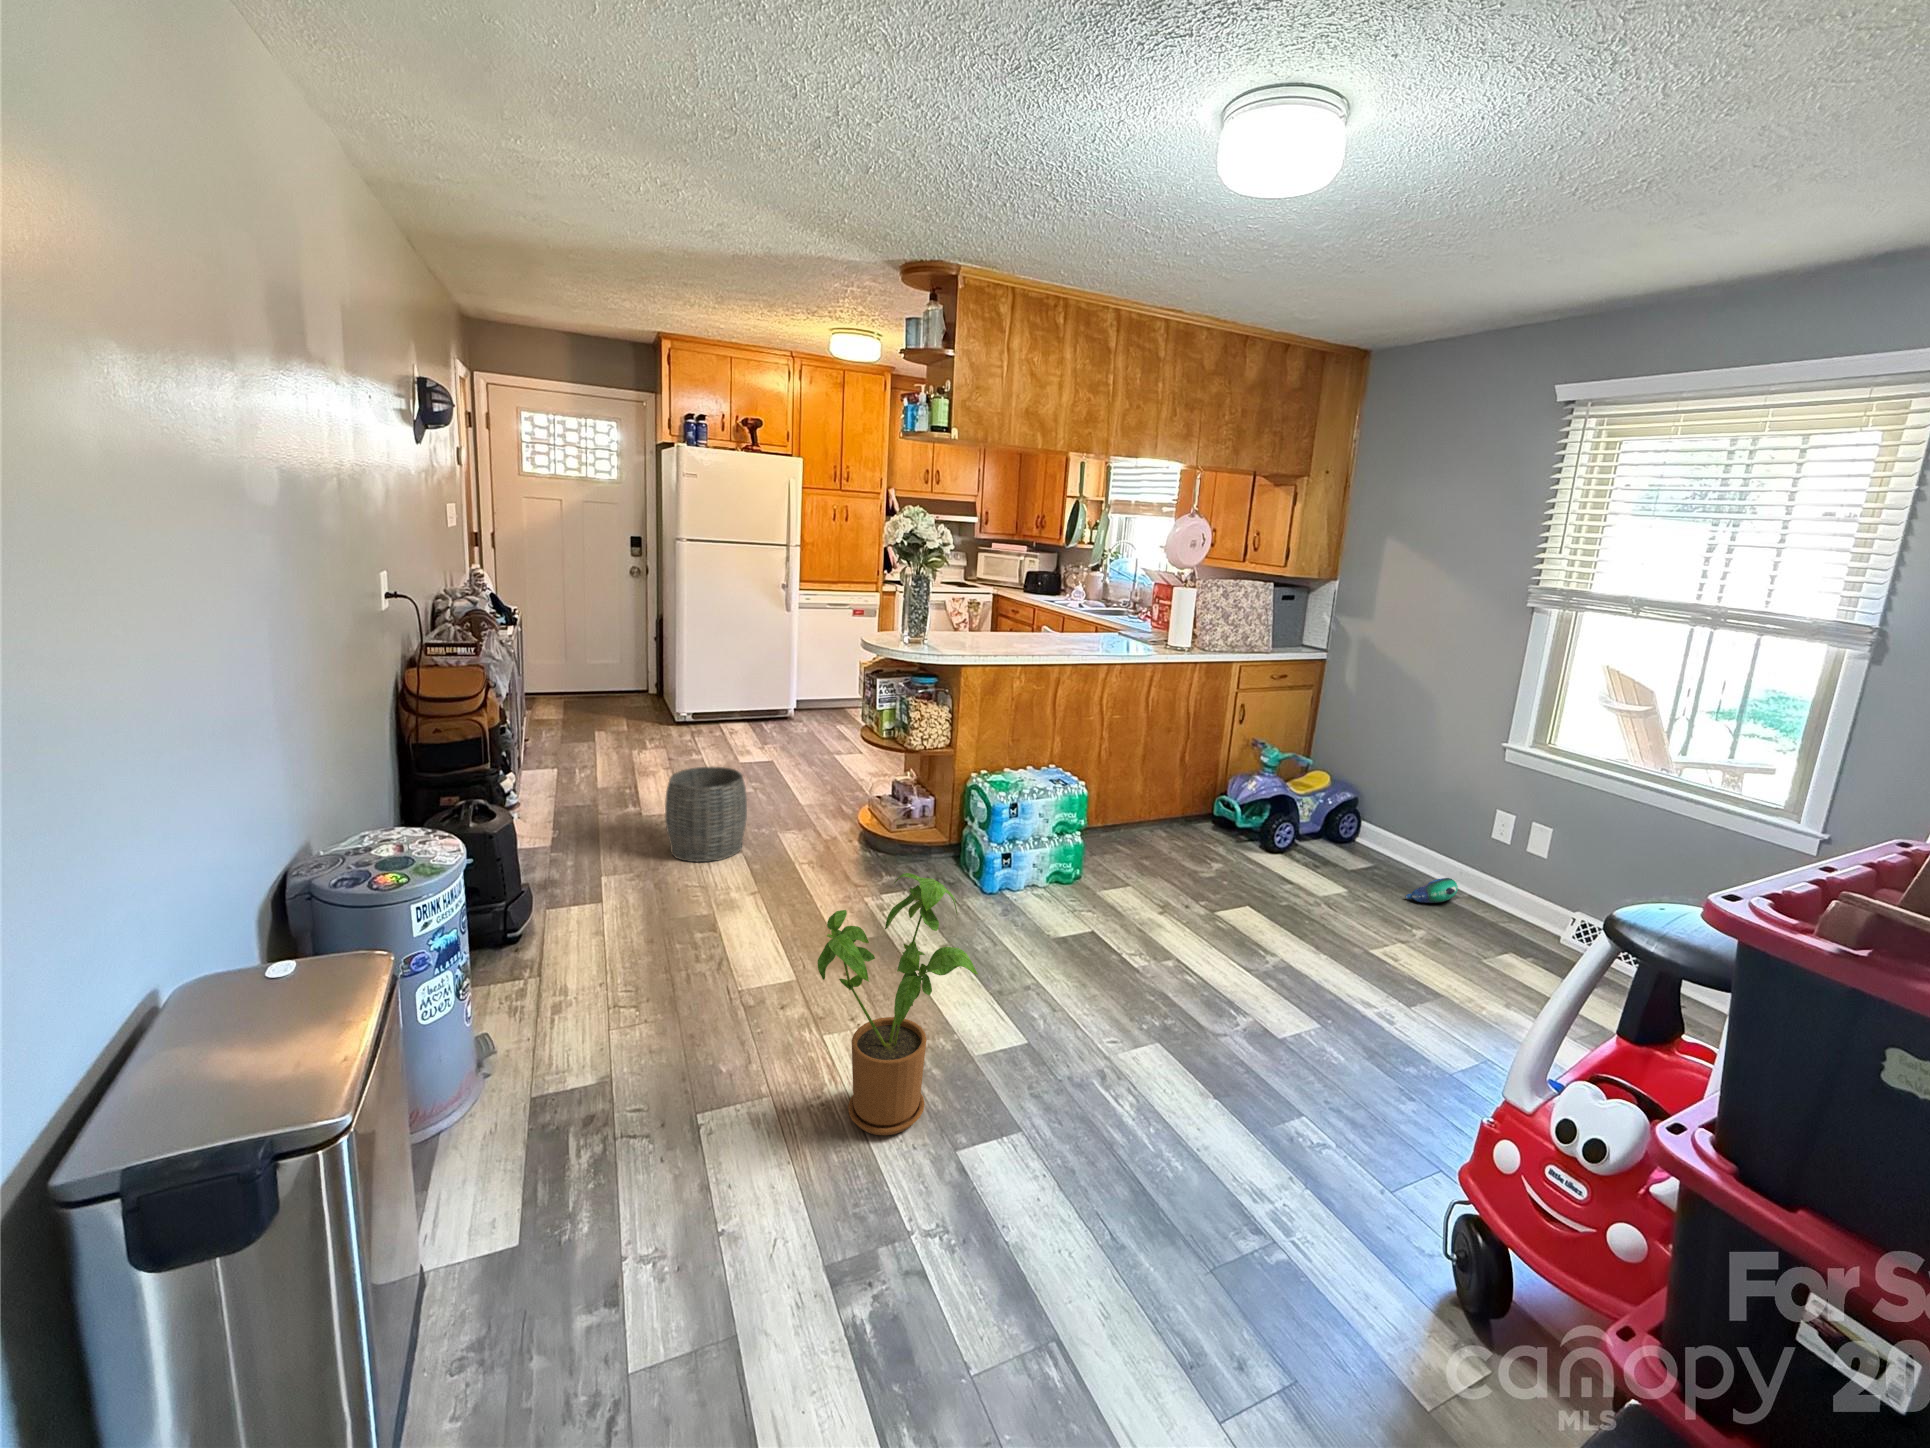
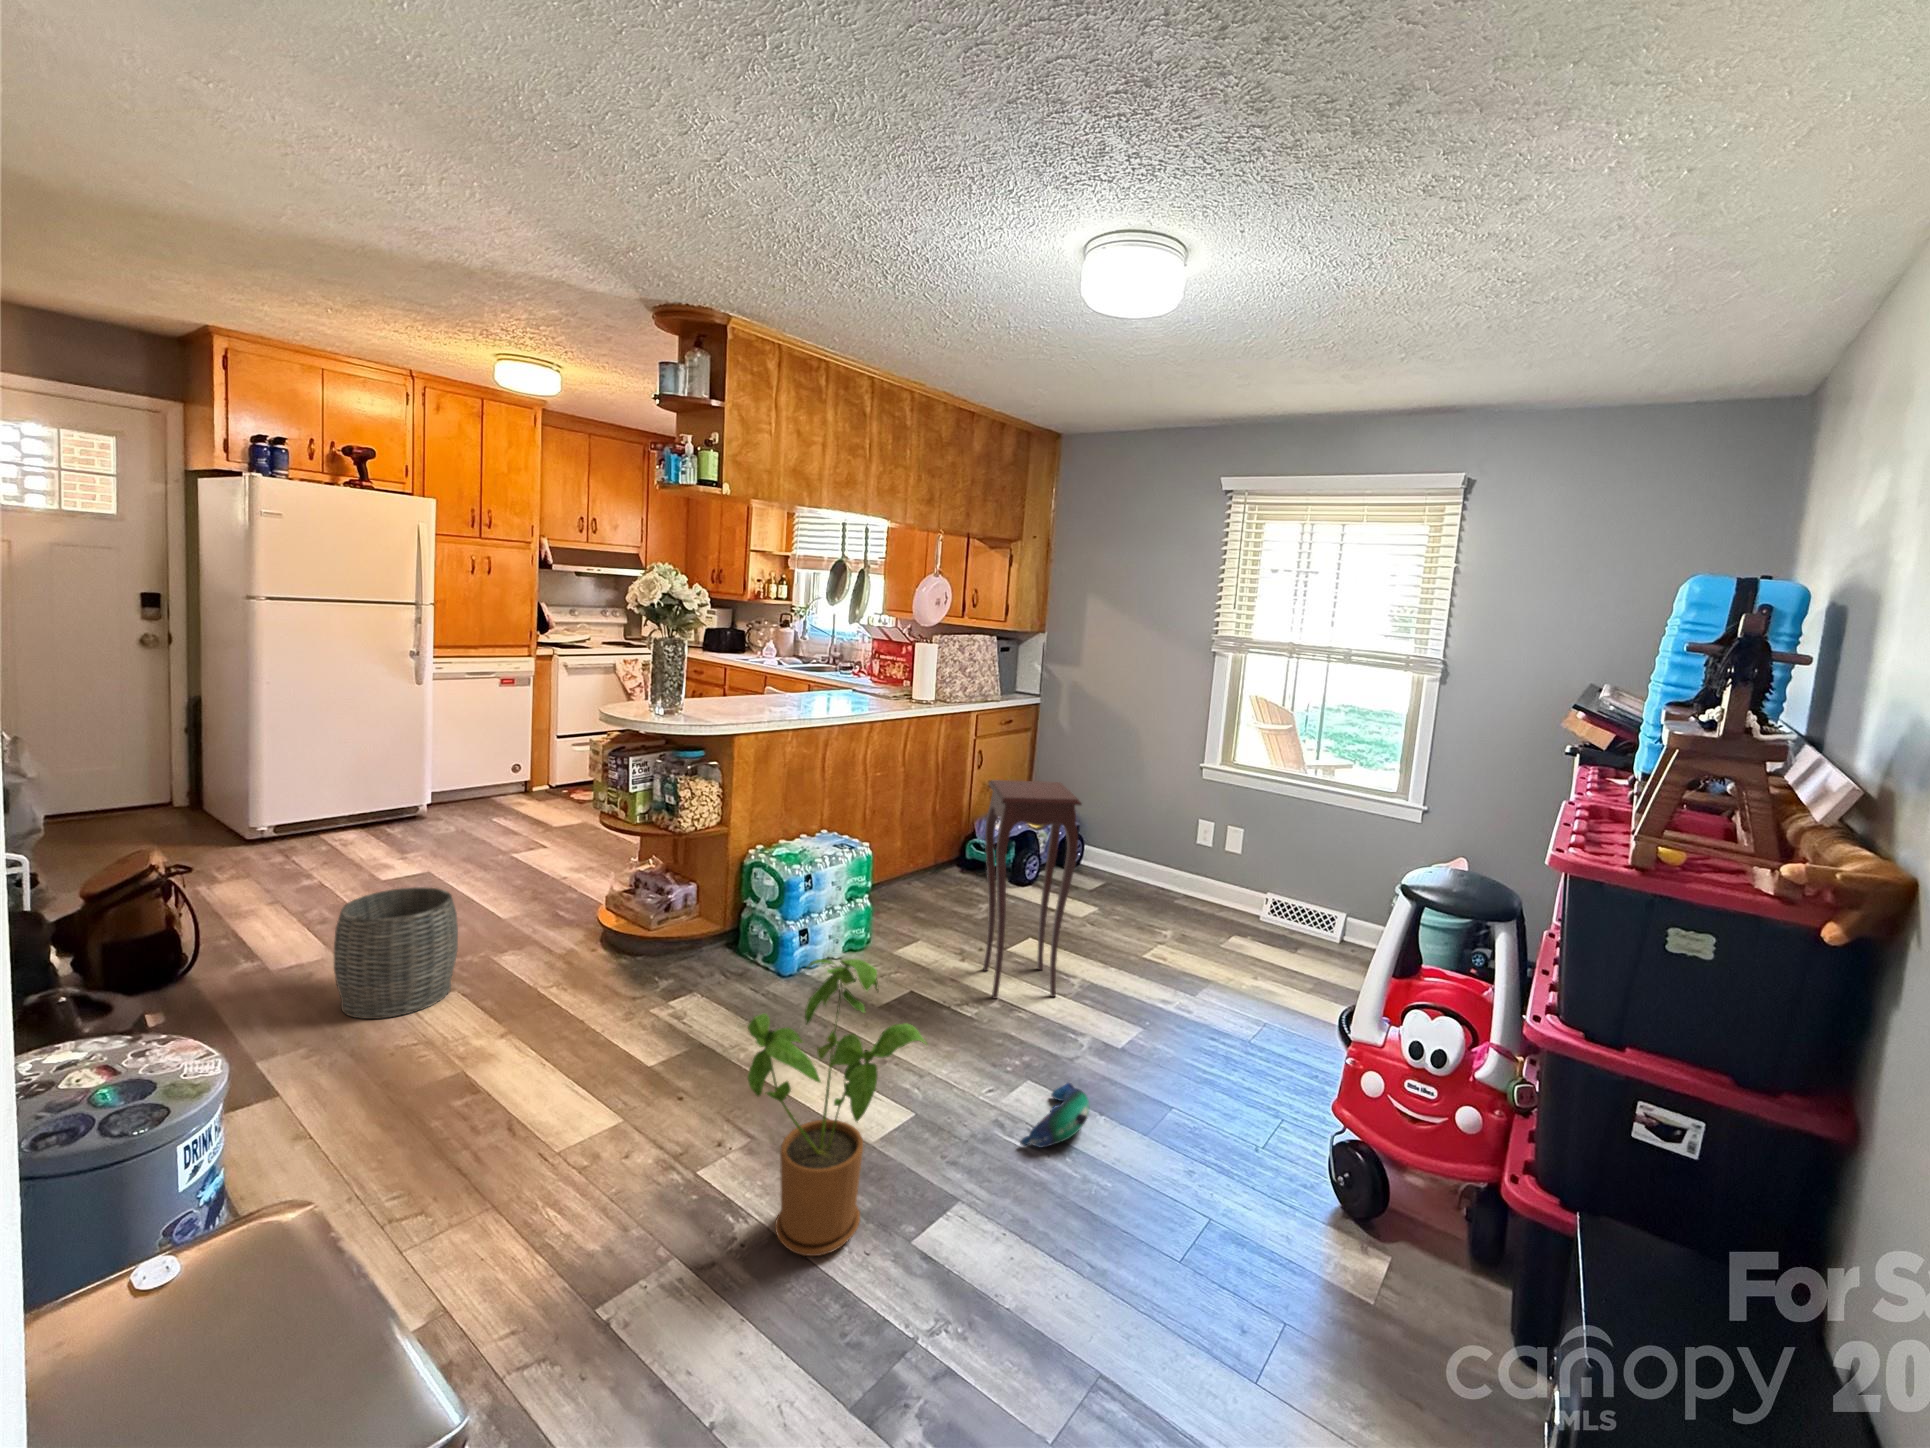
side table: none [1166,732,1271,971] -> present [983,780,1081,998]
plush toy: present [1405,878,1458,903] -> present [1021,1083,1089,1147]

